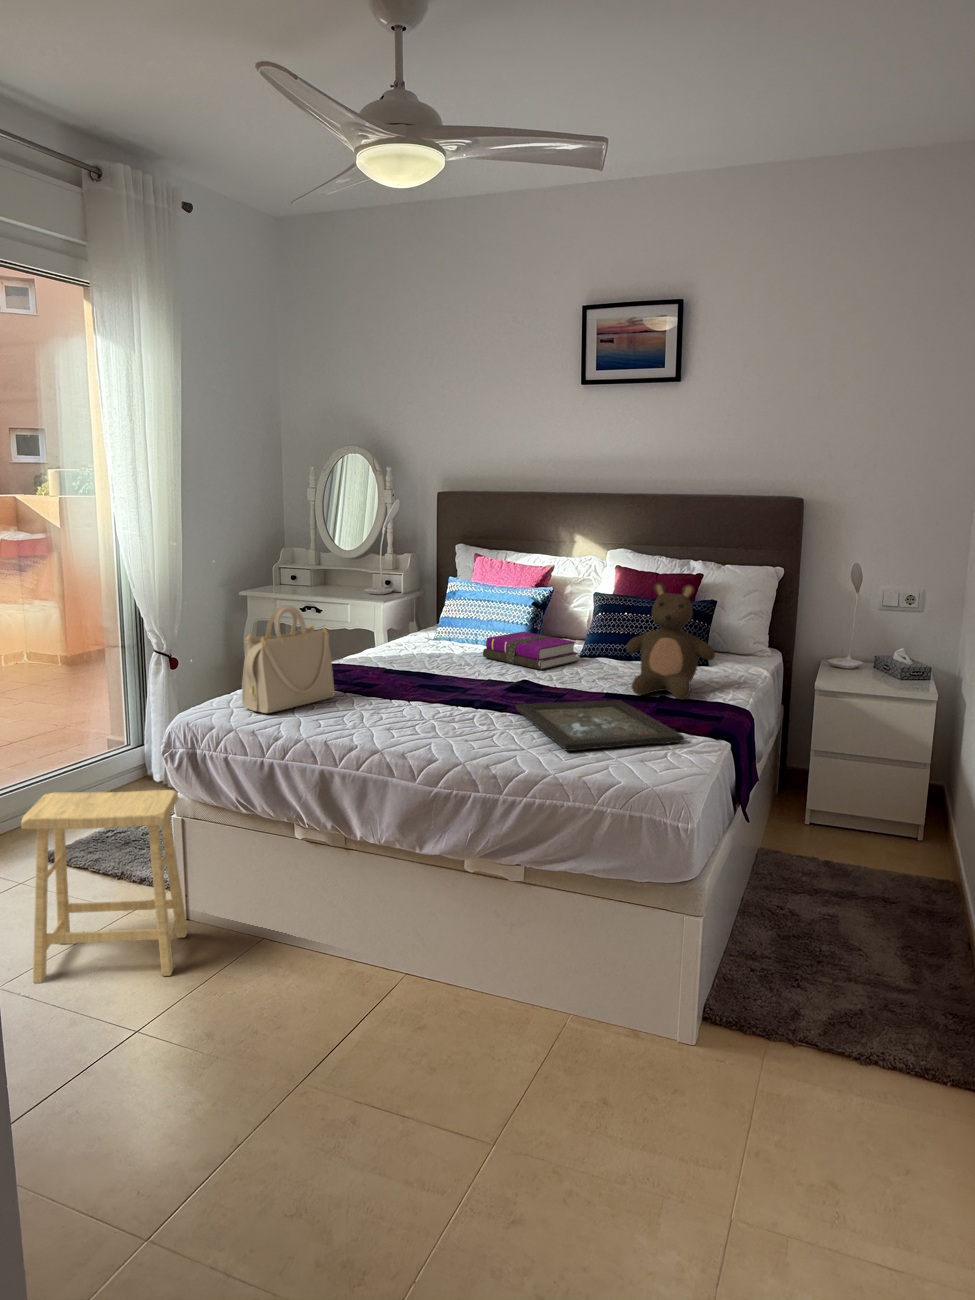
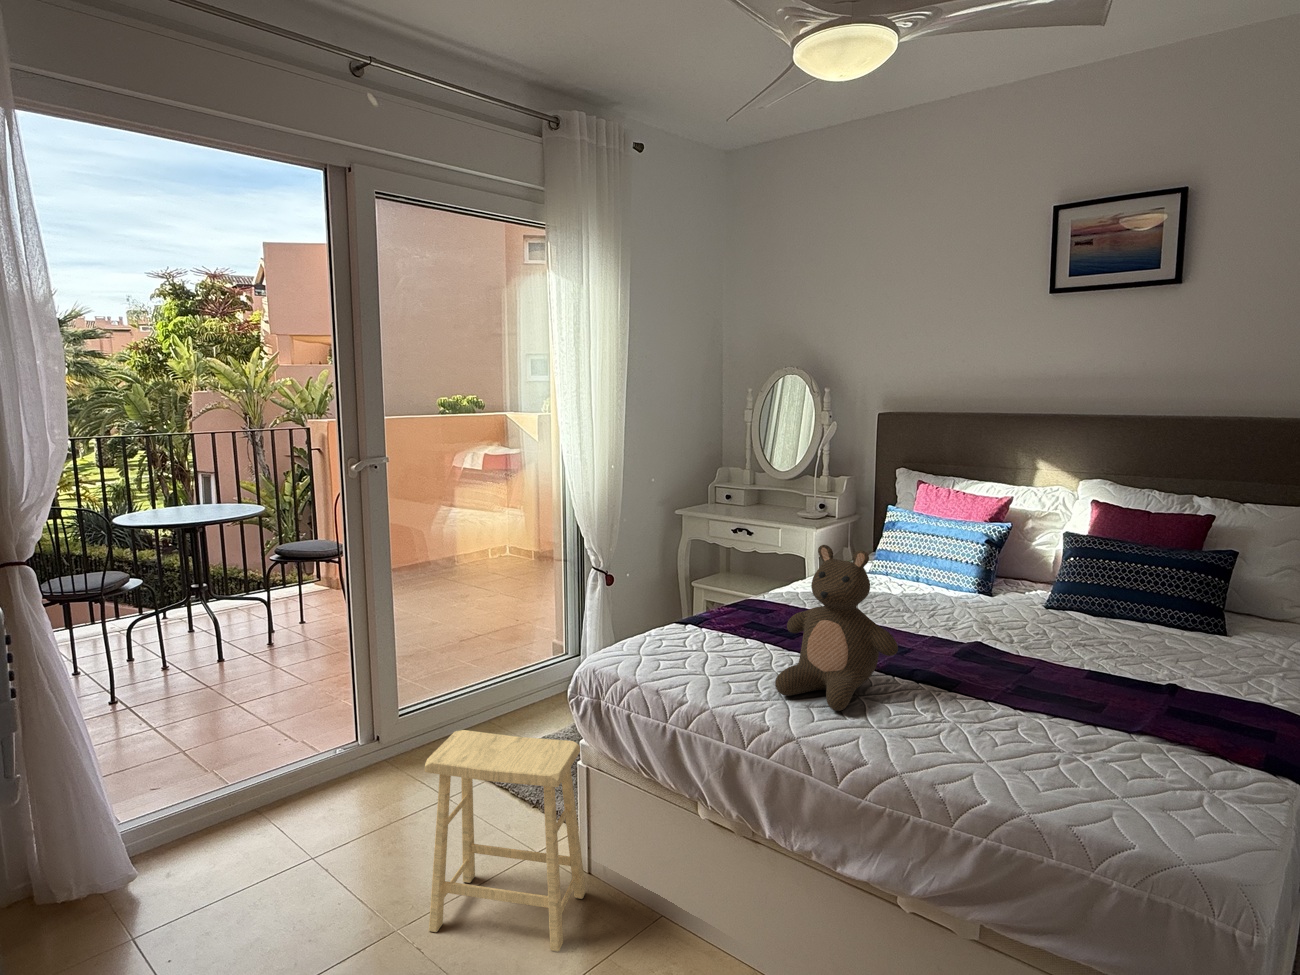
stuffed bear: present [626,583,715,699] -> present [775,545,898,711]
handbag: present [242,605,334,713] -> none [652,548,752,667]
notebook: present [483,632,578,670] -> none [925,575,1046,627]
tray: present [516,700,684,751] -> none [969,685,1227,778]

